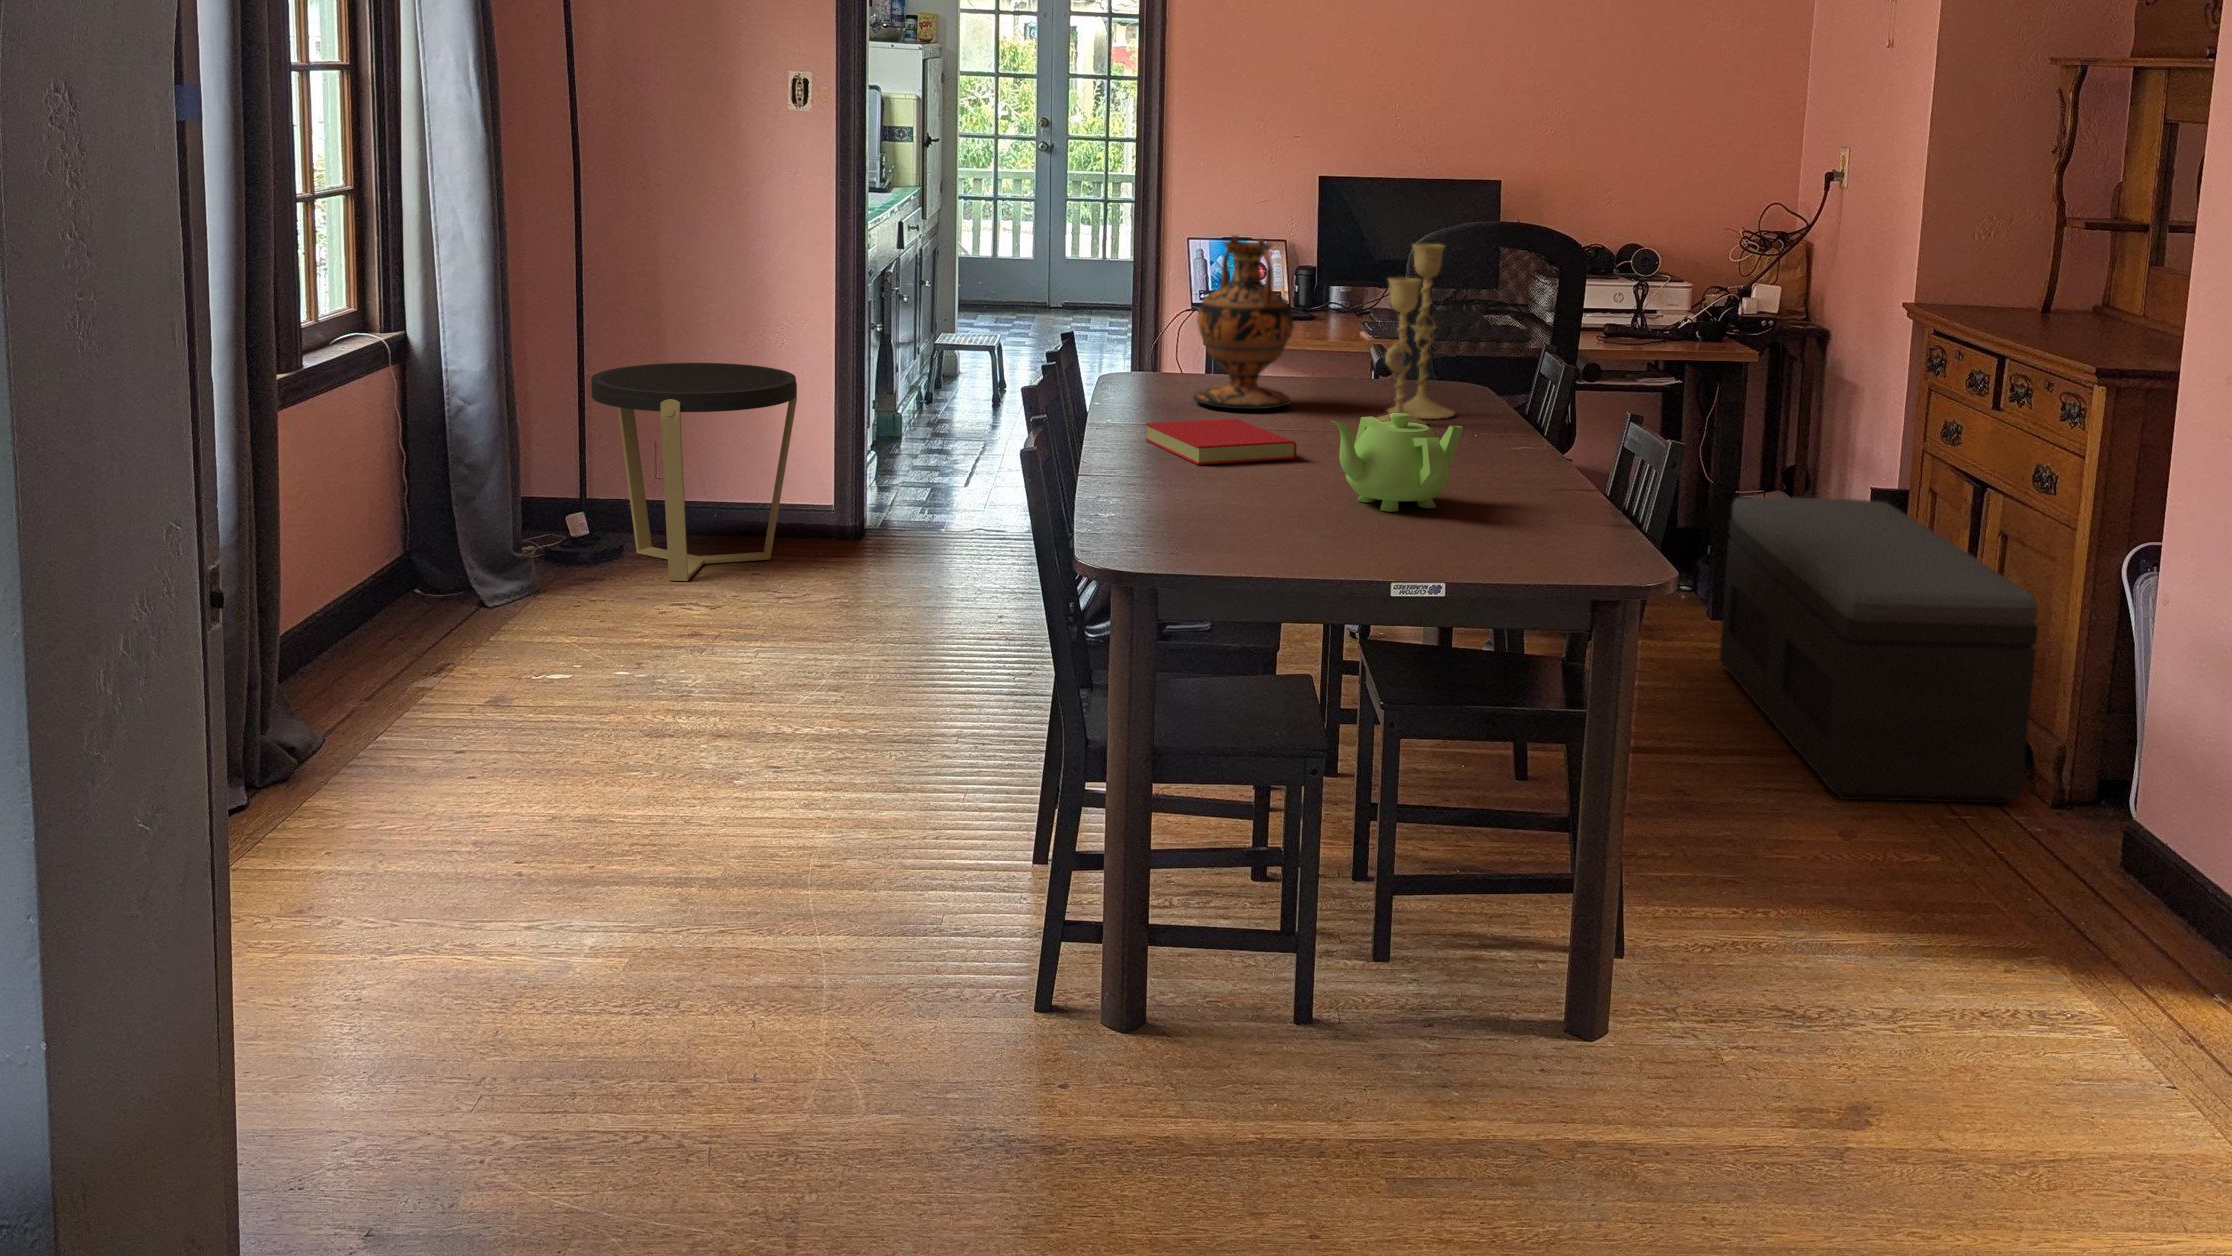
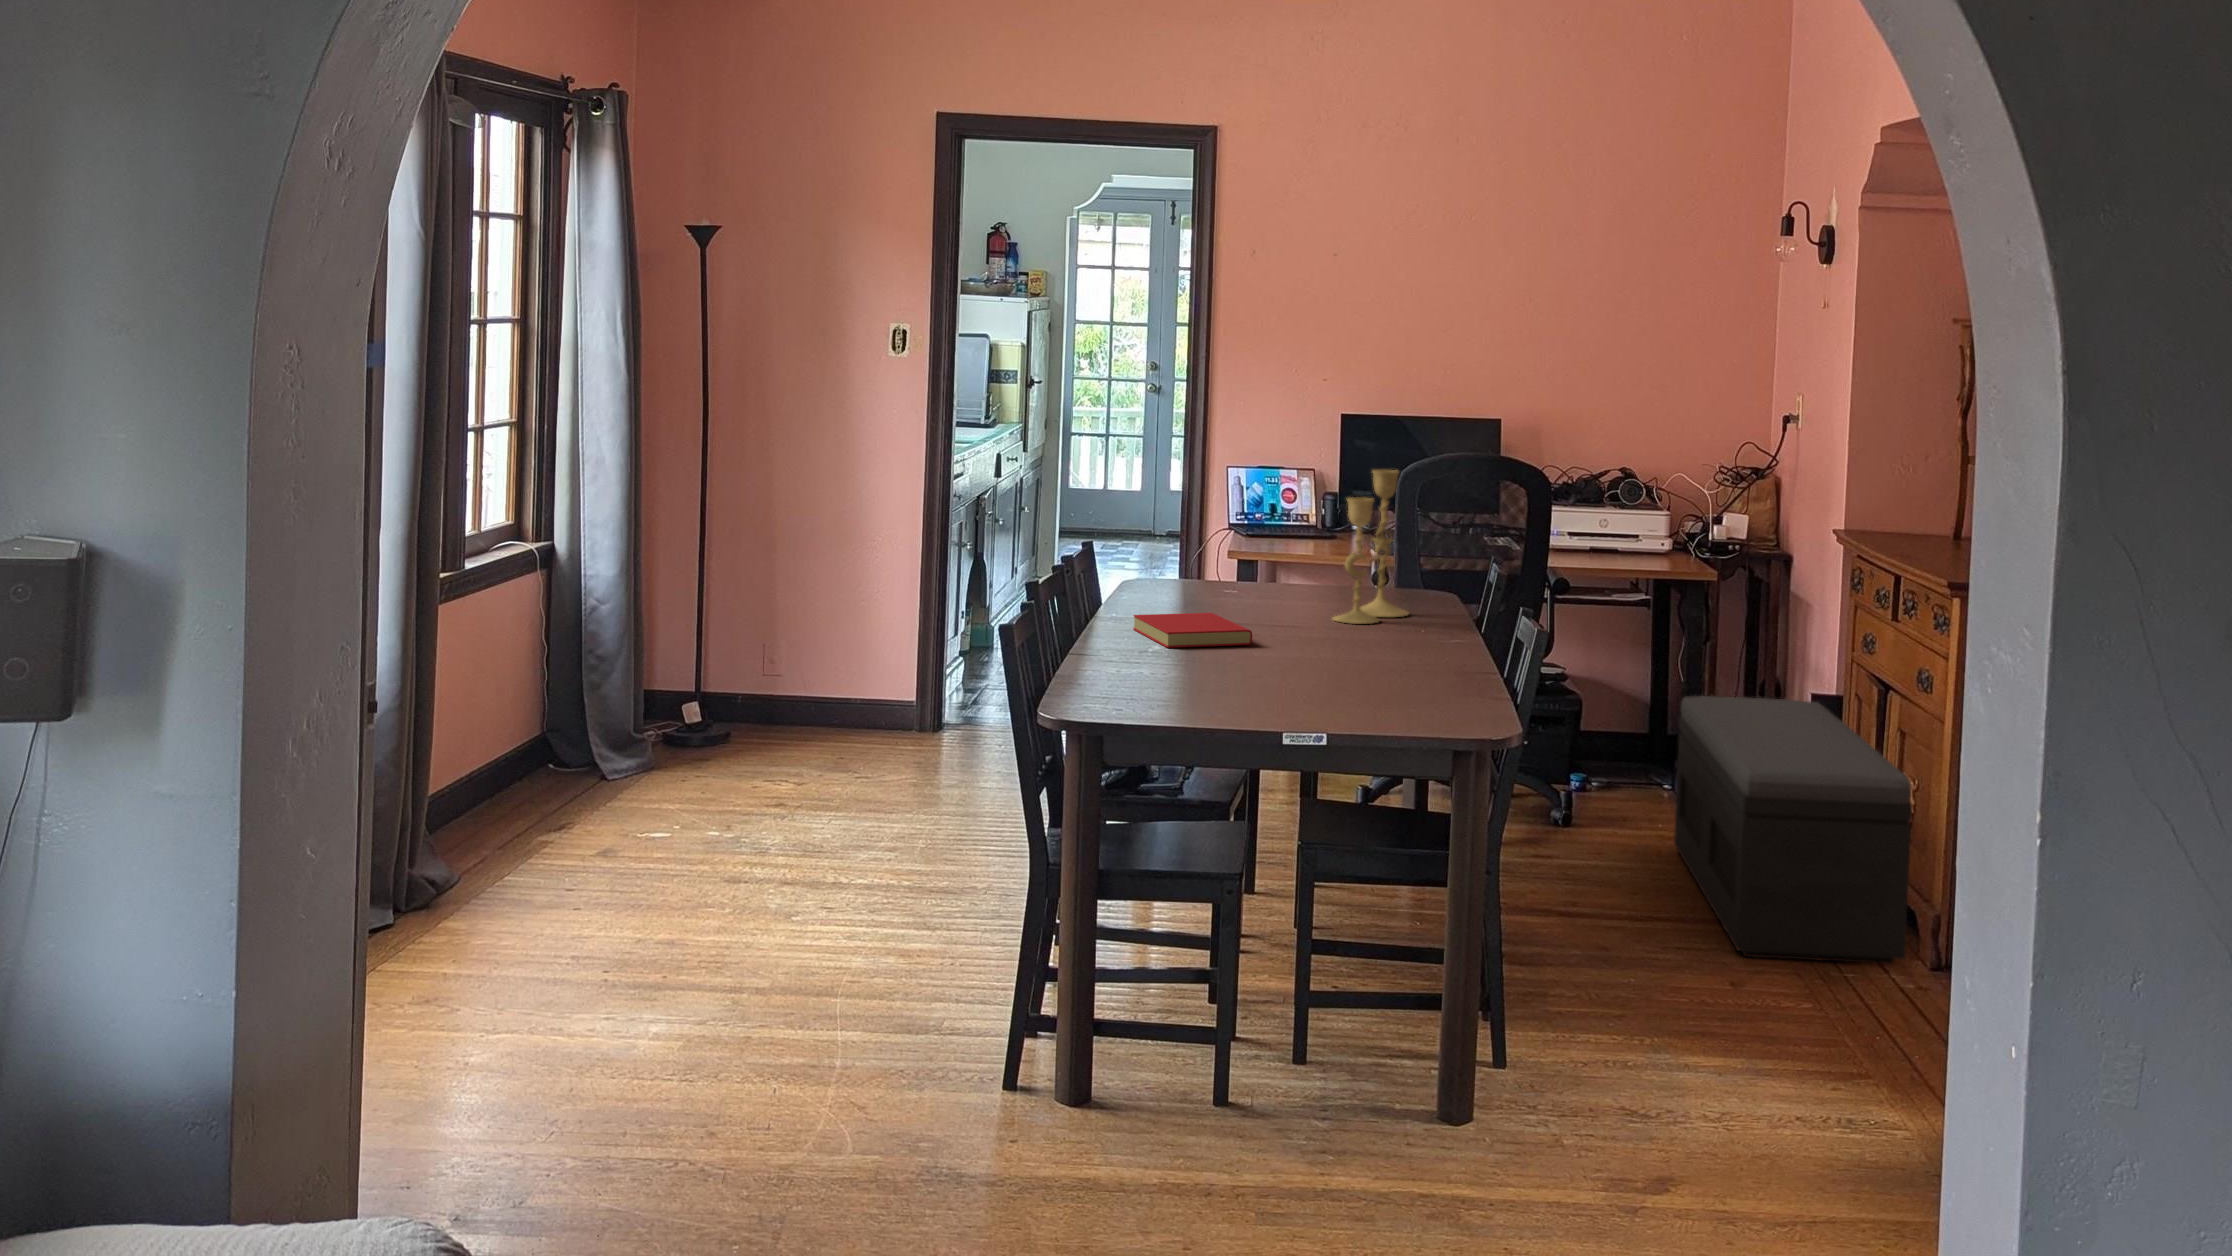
vase: present [1193,235,1294,409] -> none [1189,462,1273,607]
side table: present [591,363,797,581] -> none [710,572,885,760]
teapot: present [1333,413,1463,512] -> none [1260,603,1374,684]

